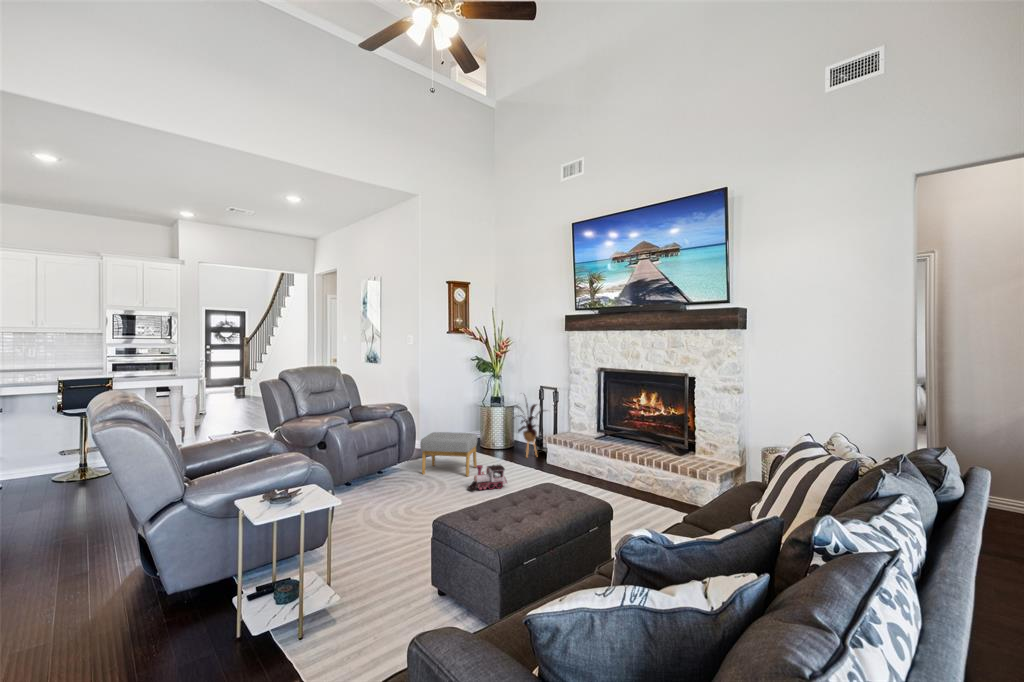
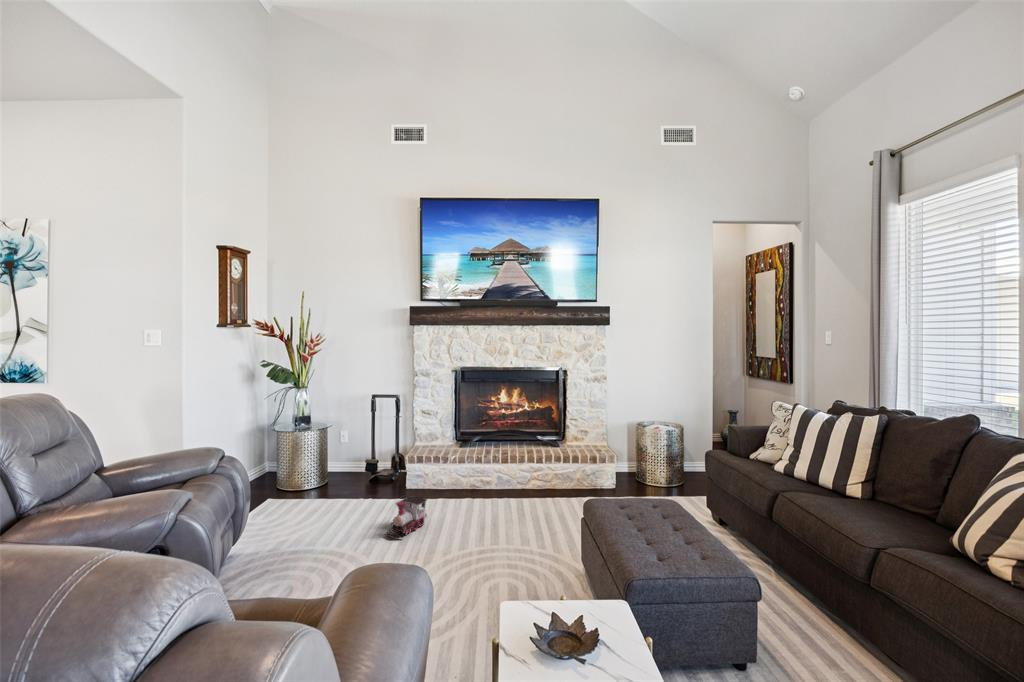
house plant: present [516,404,541,456] -> none [341,404,393,488]
footstool: present [420,432,478,476] -> none [263,466,353,543]

